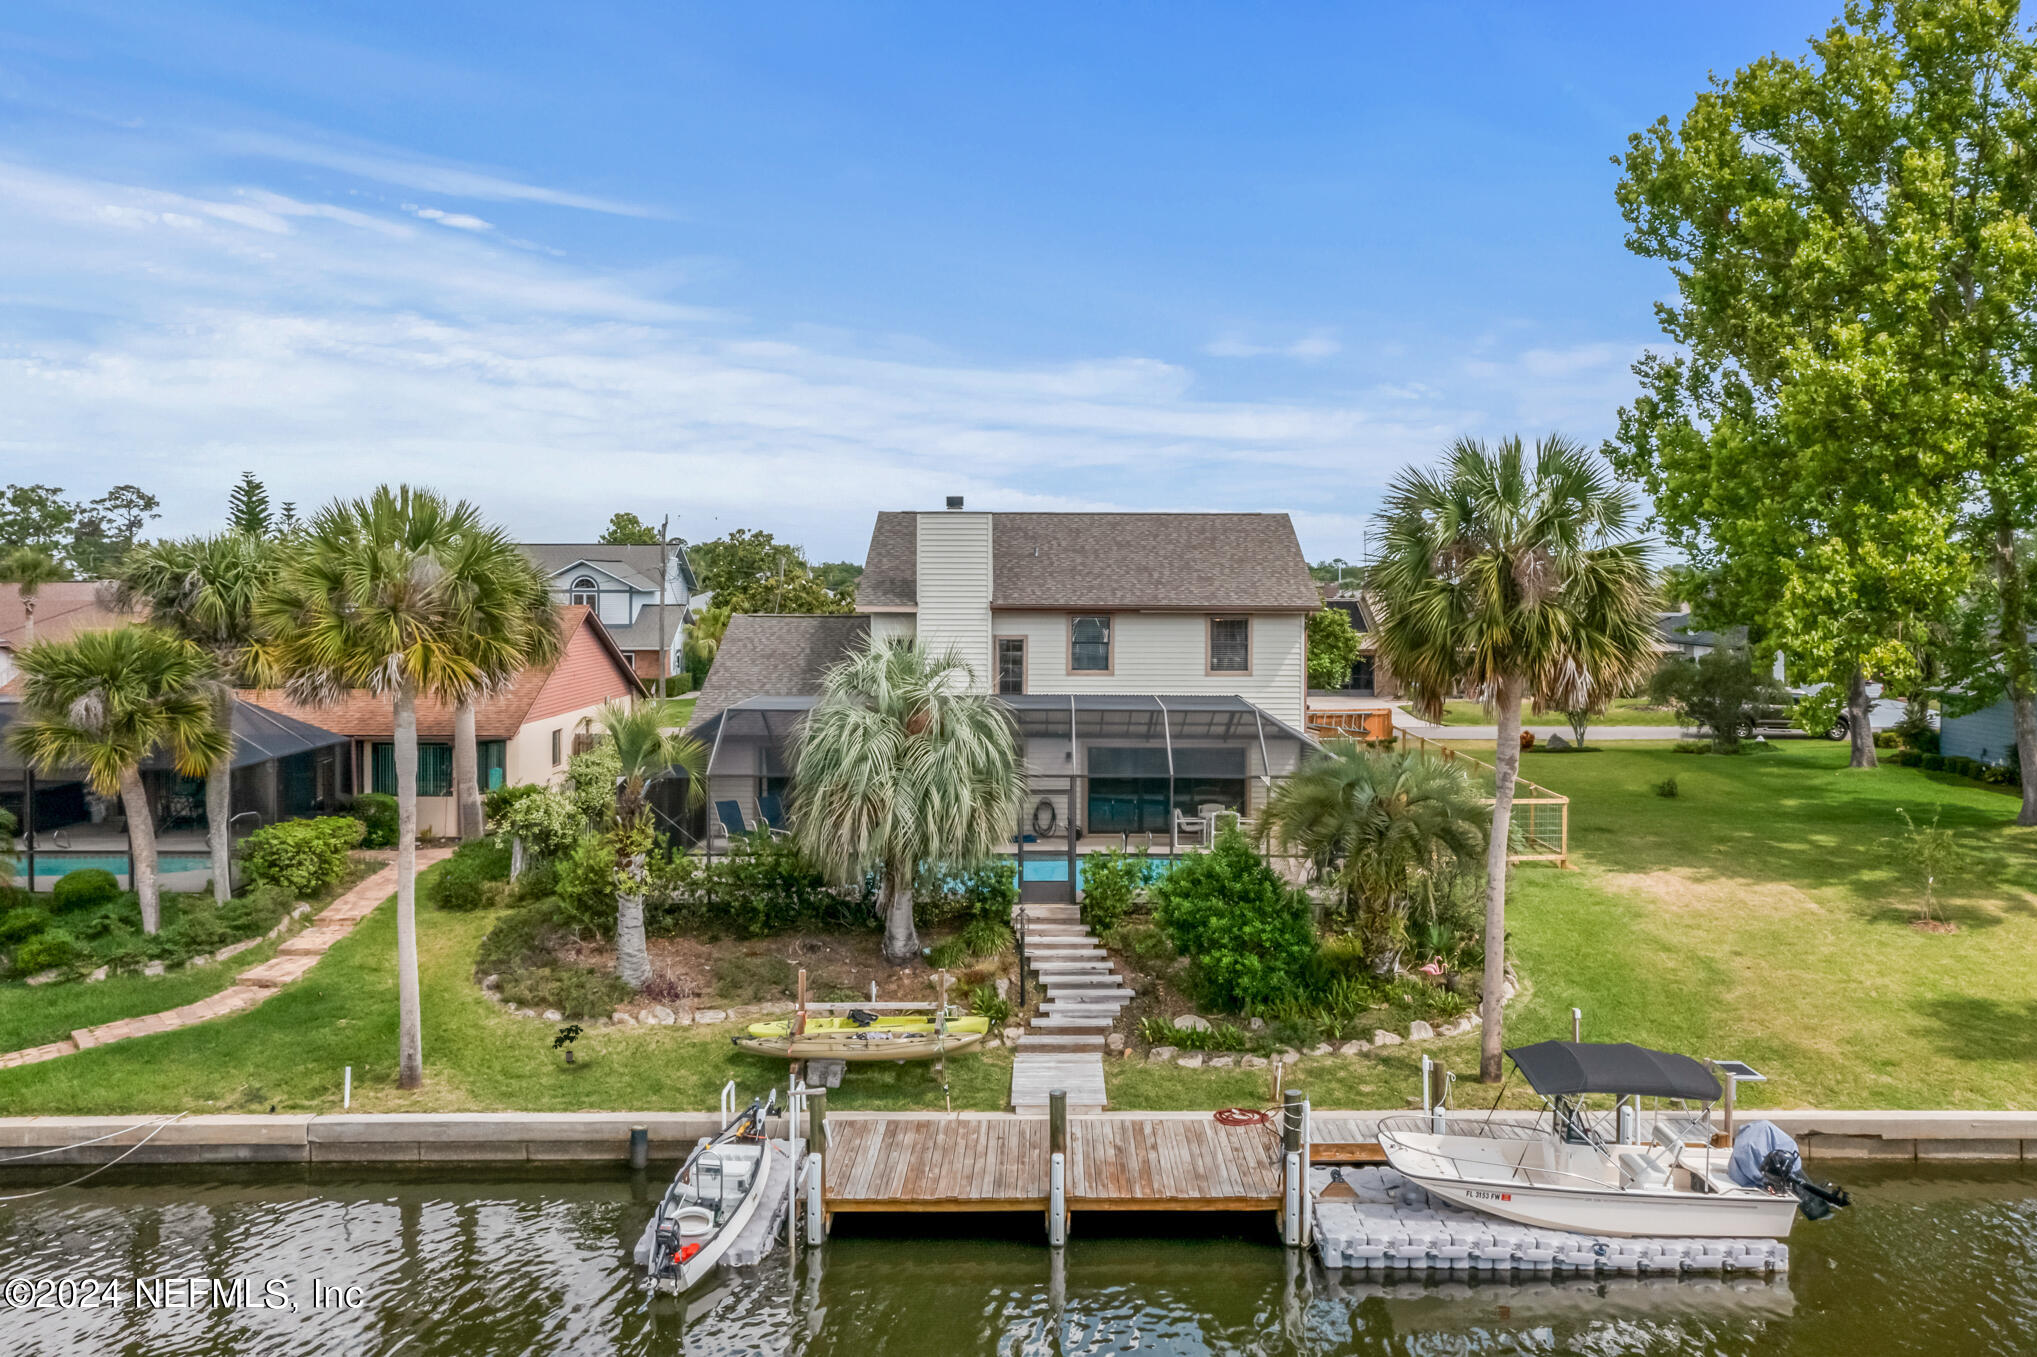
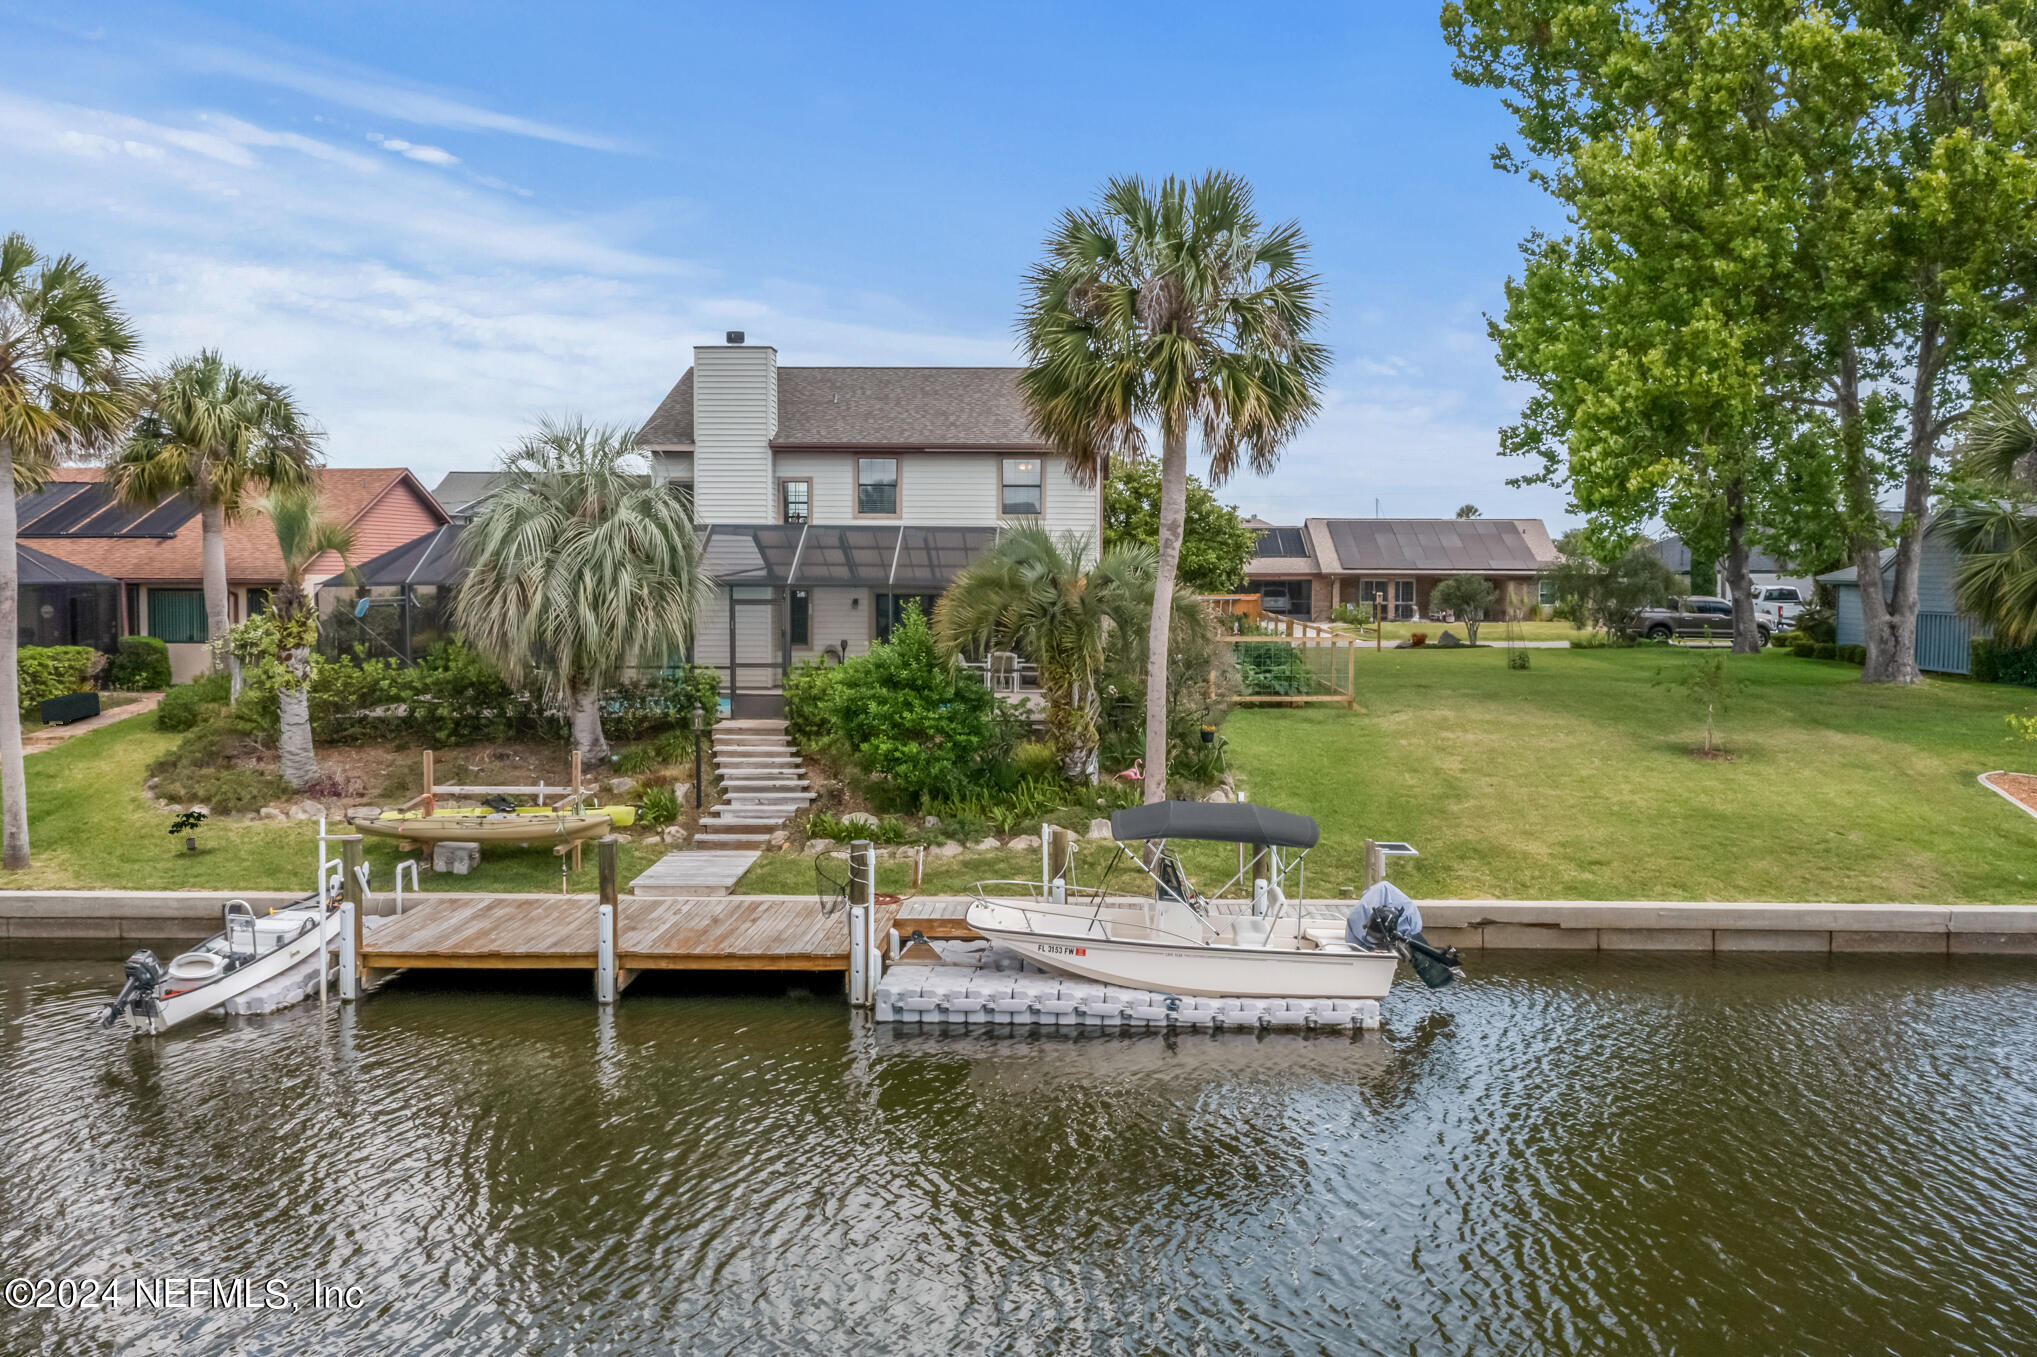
bench: none [326,866,372,902] -> present [40,692,100,725]

